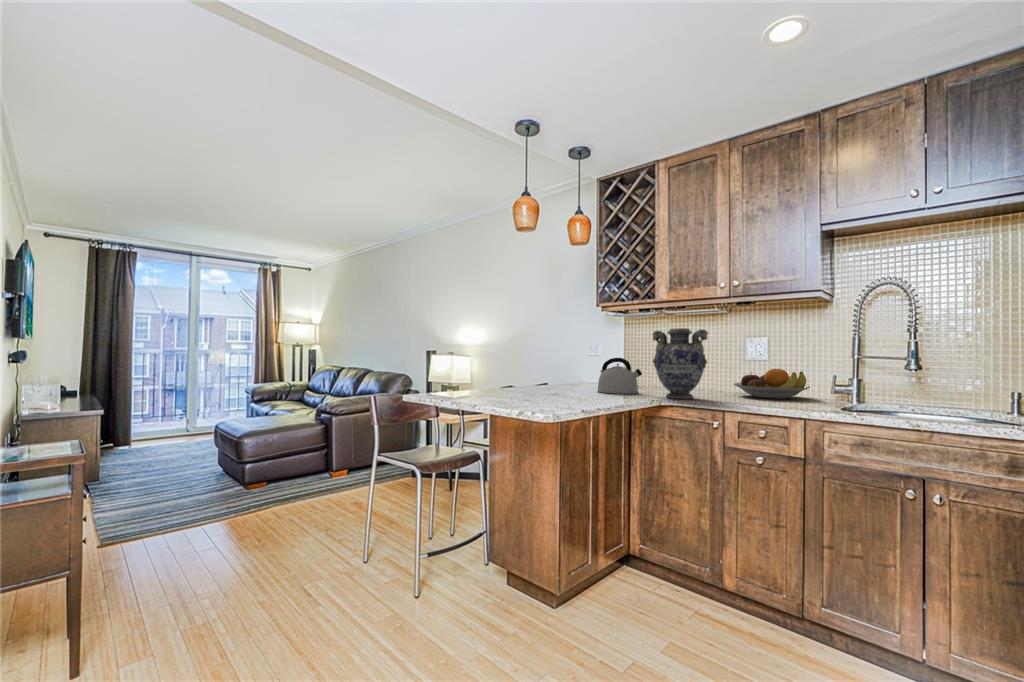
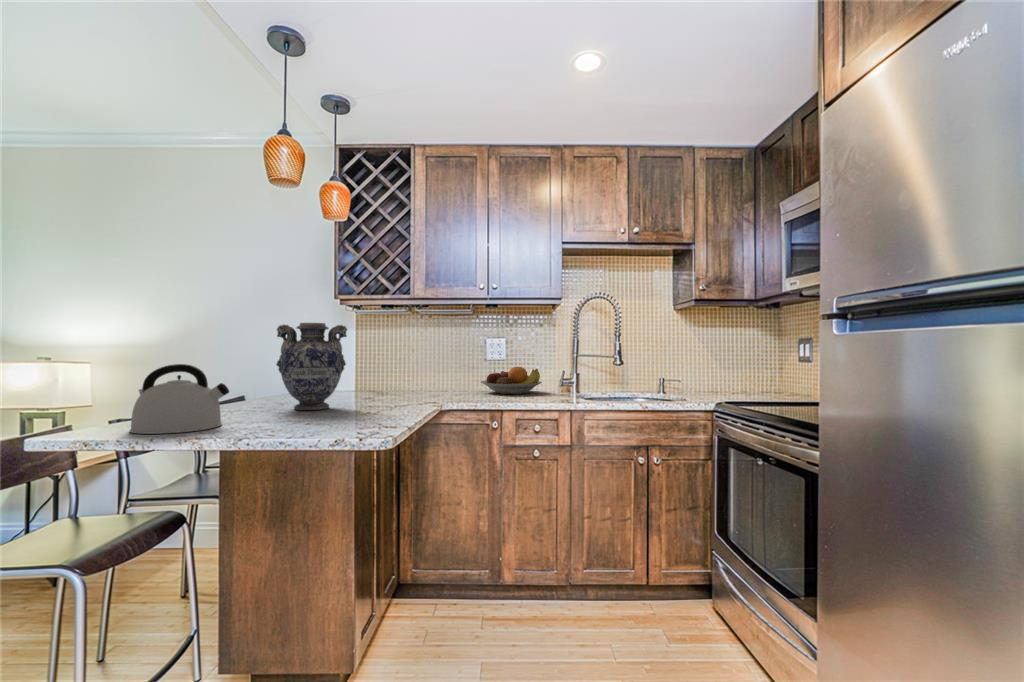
vase: present [653,328,708,399] -> present [276,323,347,410]
kettle: present [598,358,642,394] -> present [130,364,229,434]

